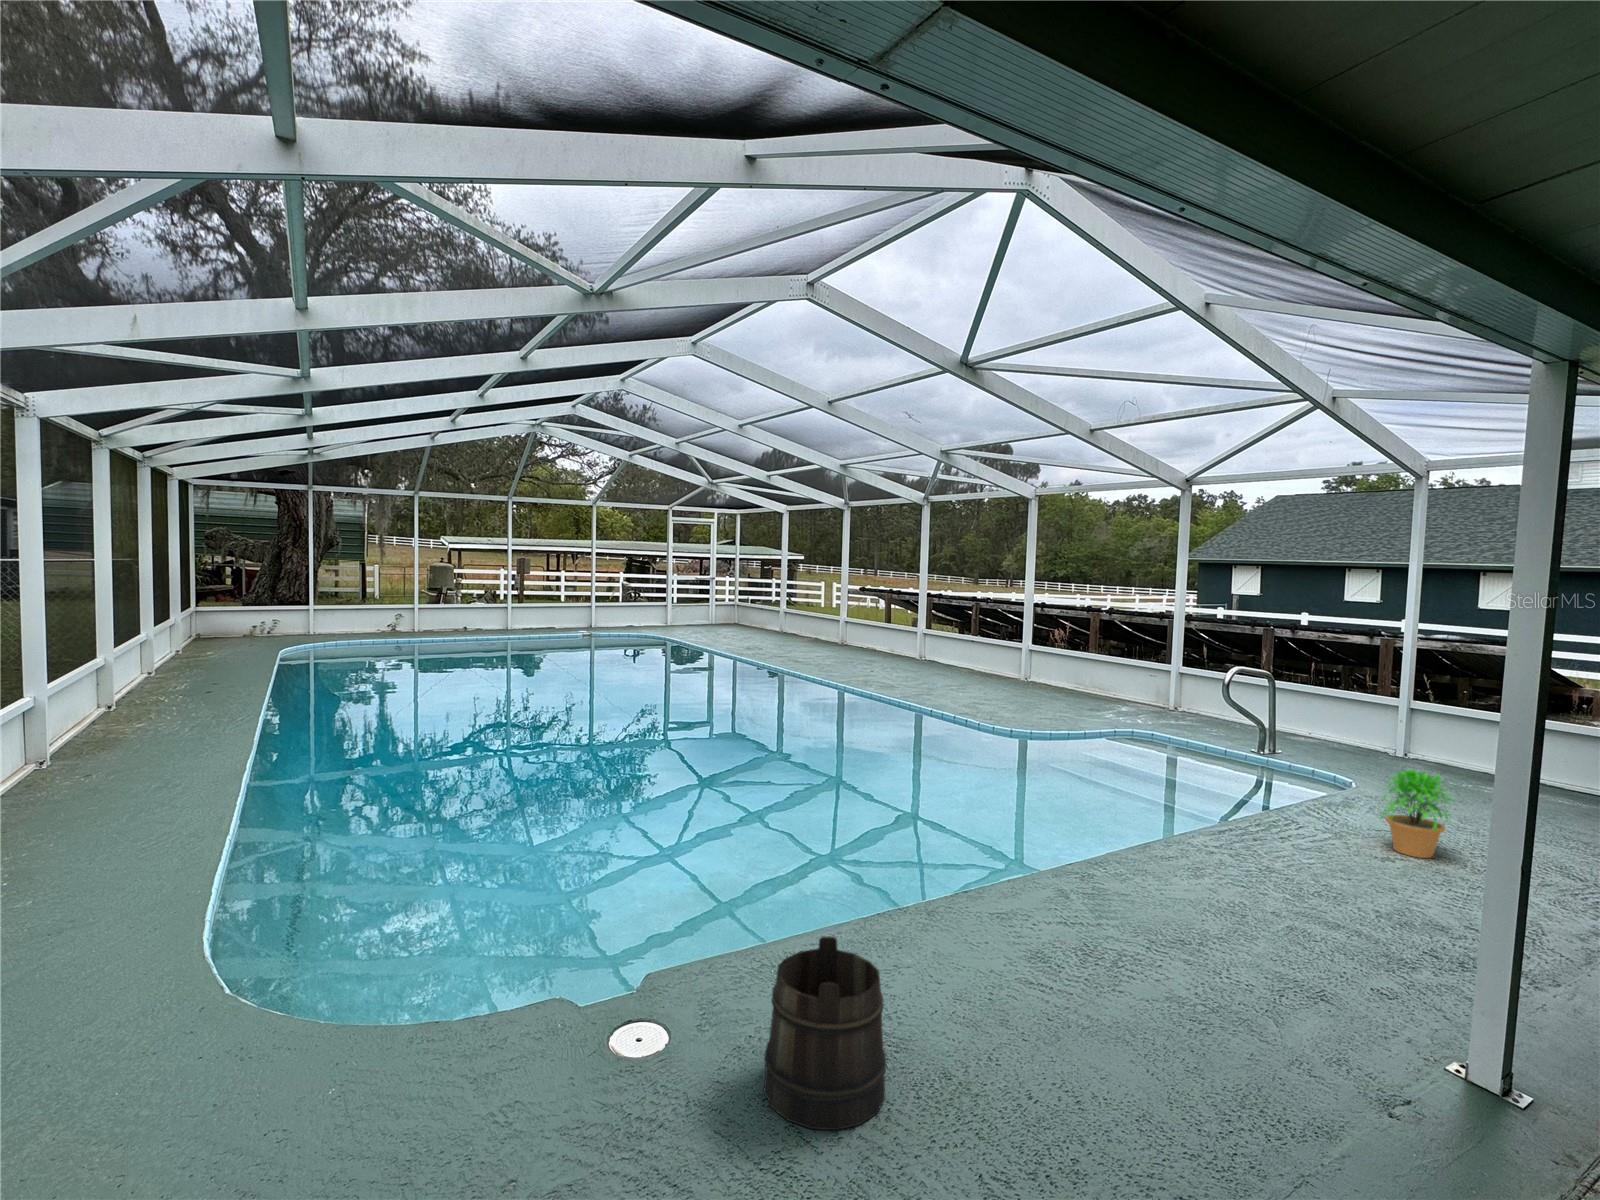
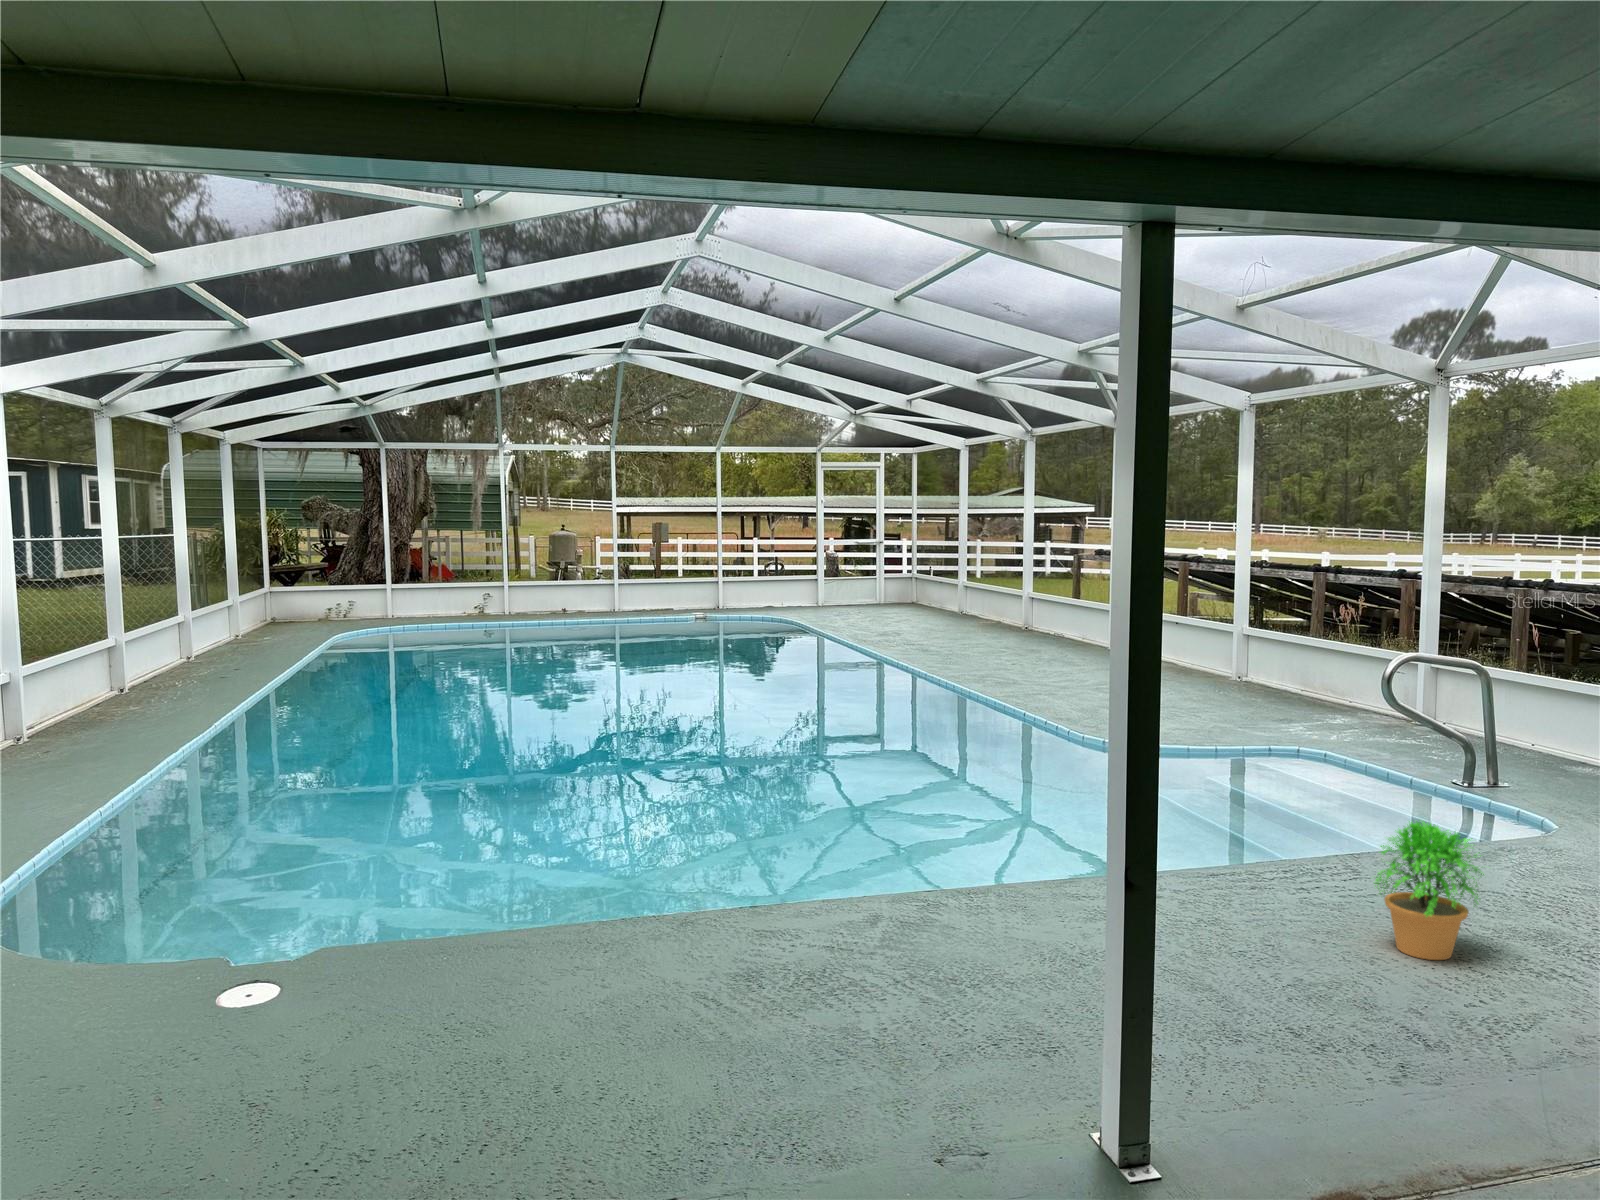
bucket: present [764,936,886,1130] -> none [126,932,271,1117]

